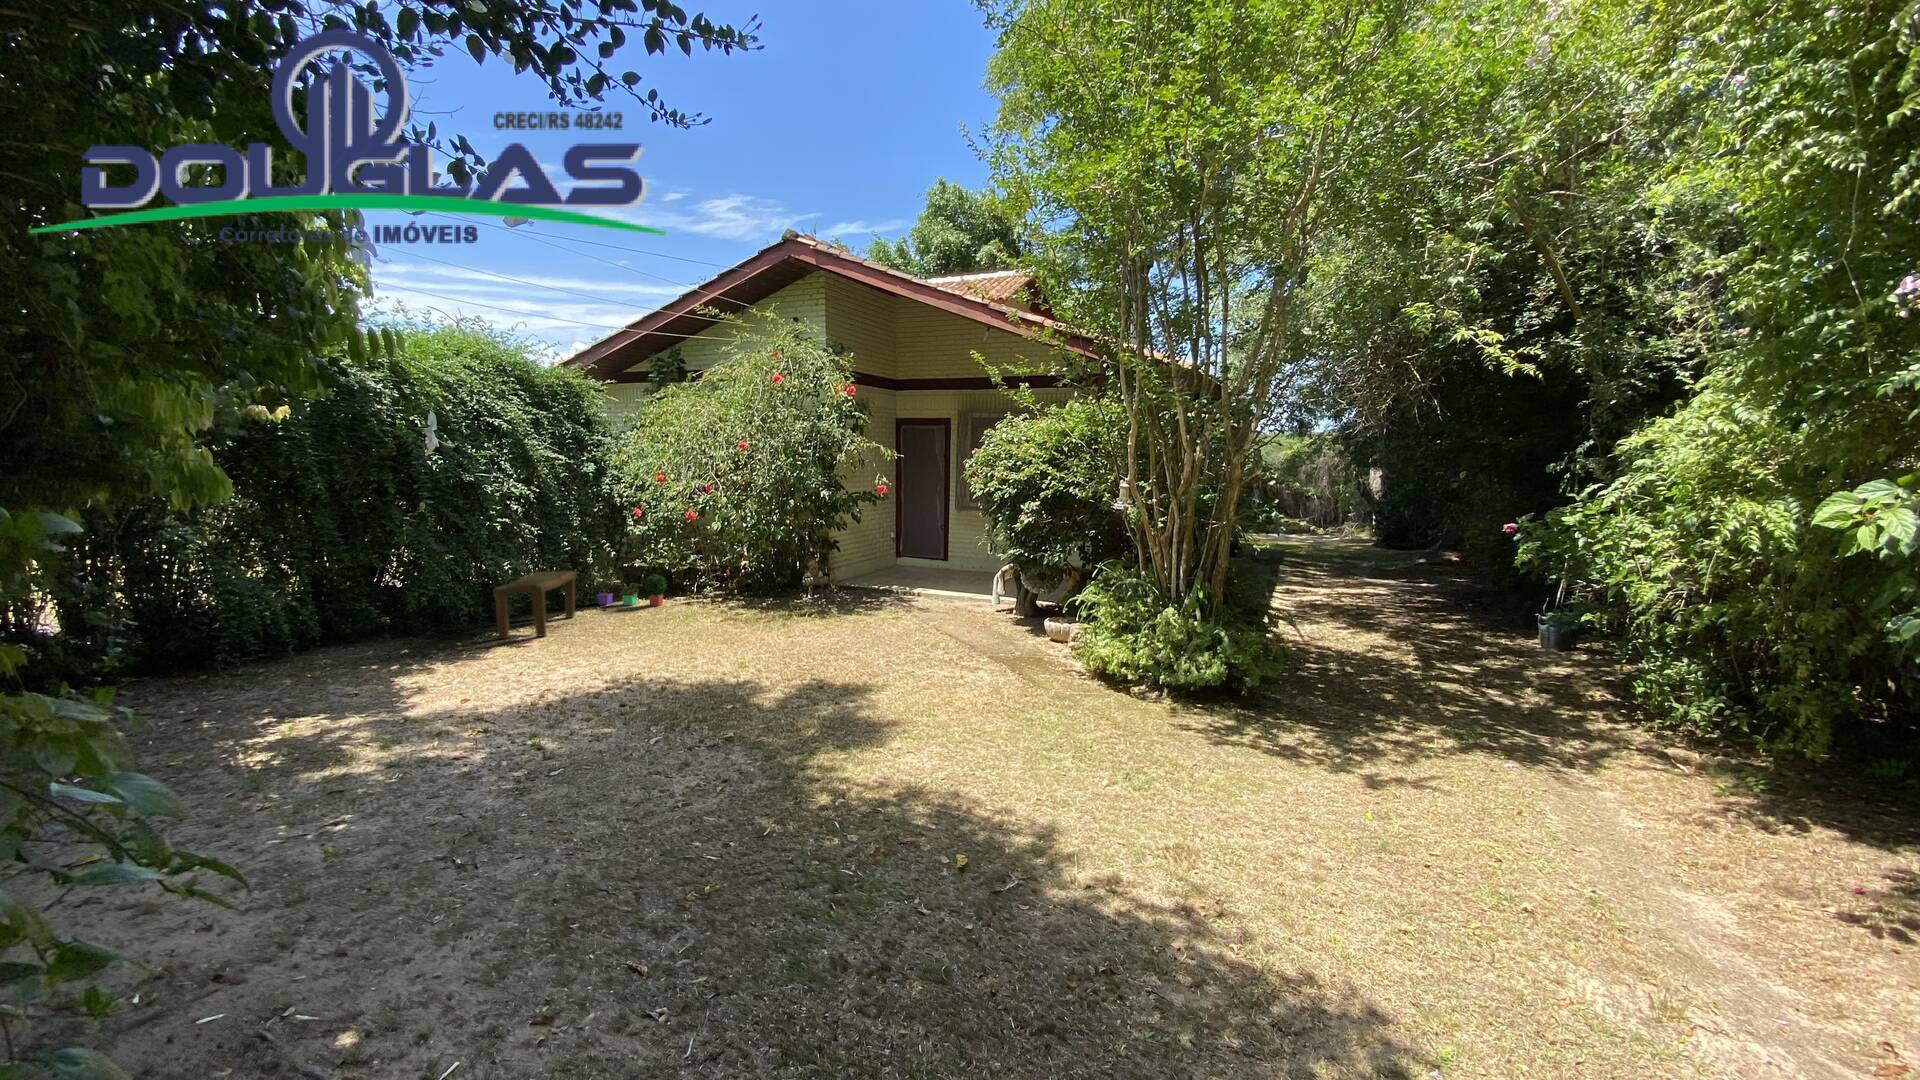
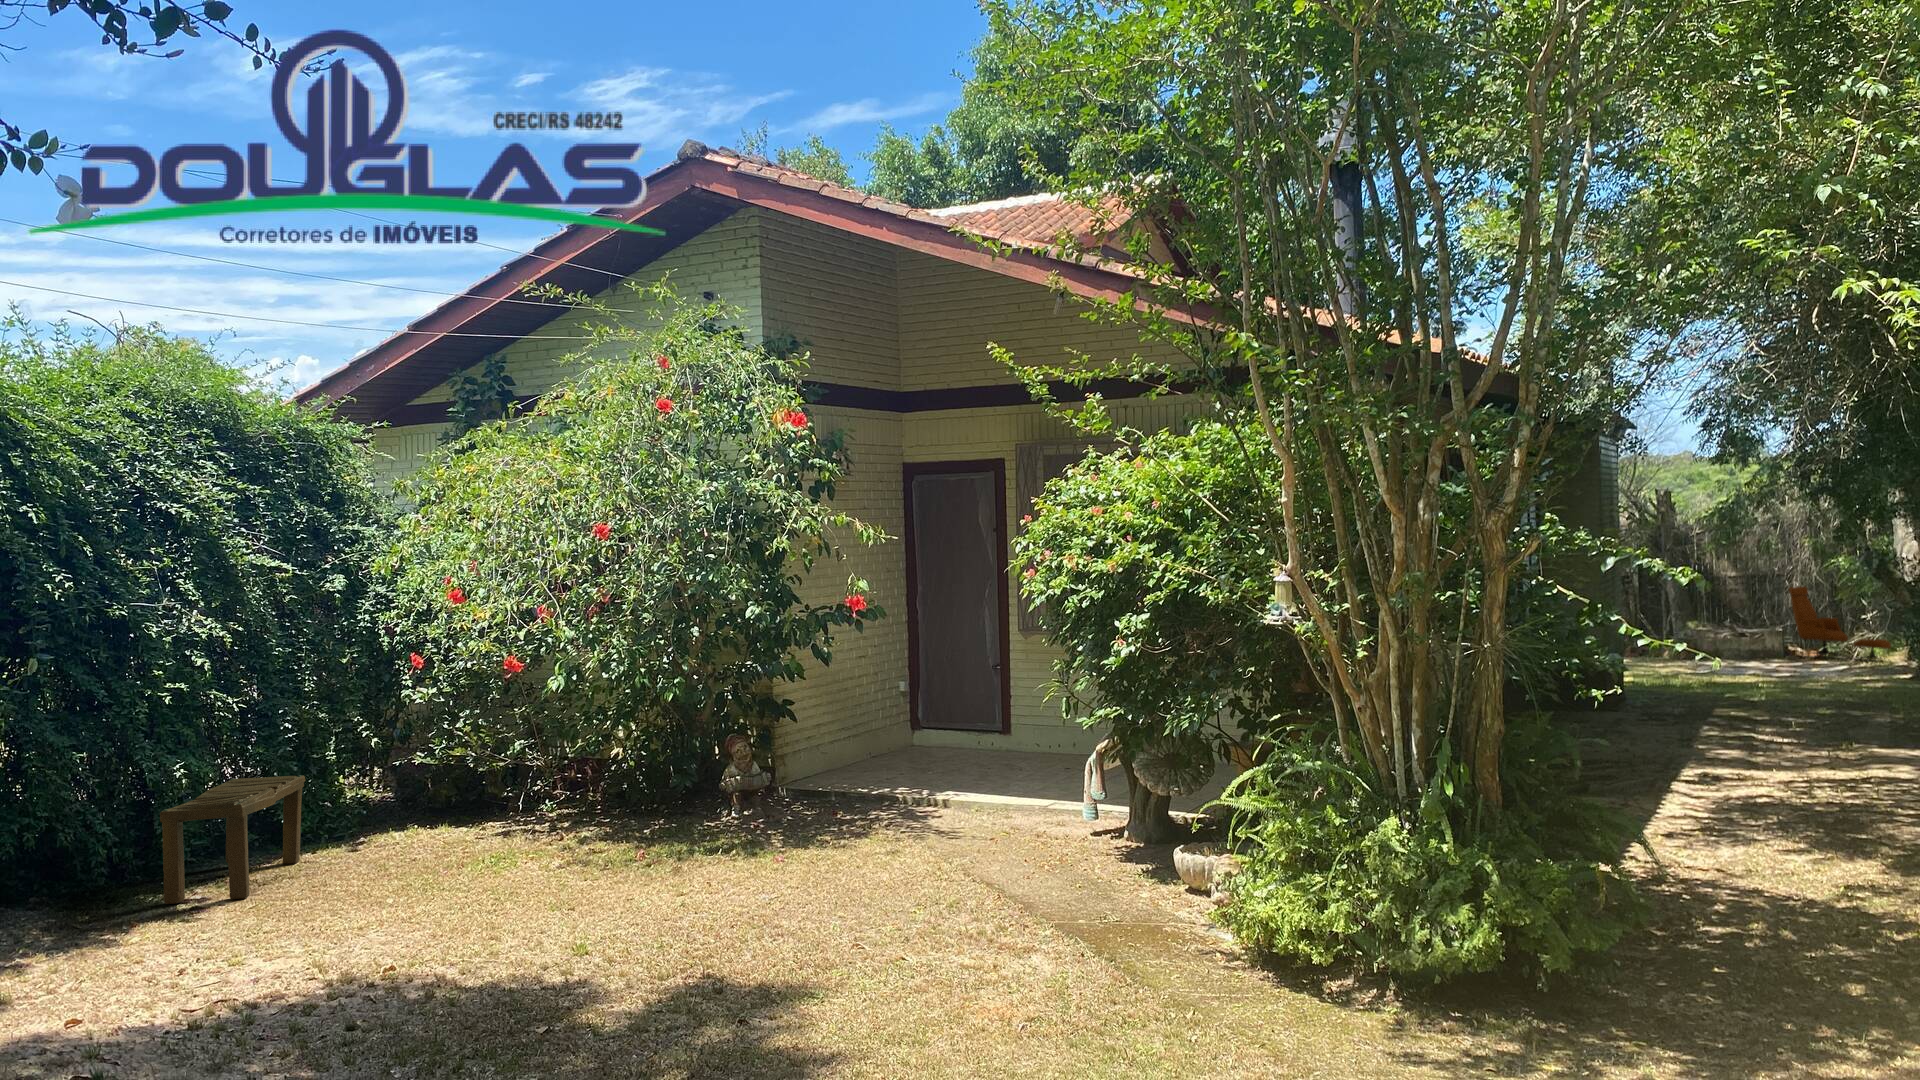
lounge chair: none [1311,502,1355,539] -> present [1789,586,1891,659]
potted plant: present [593,549,667,606] -> none [332,731,469,837]

